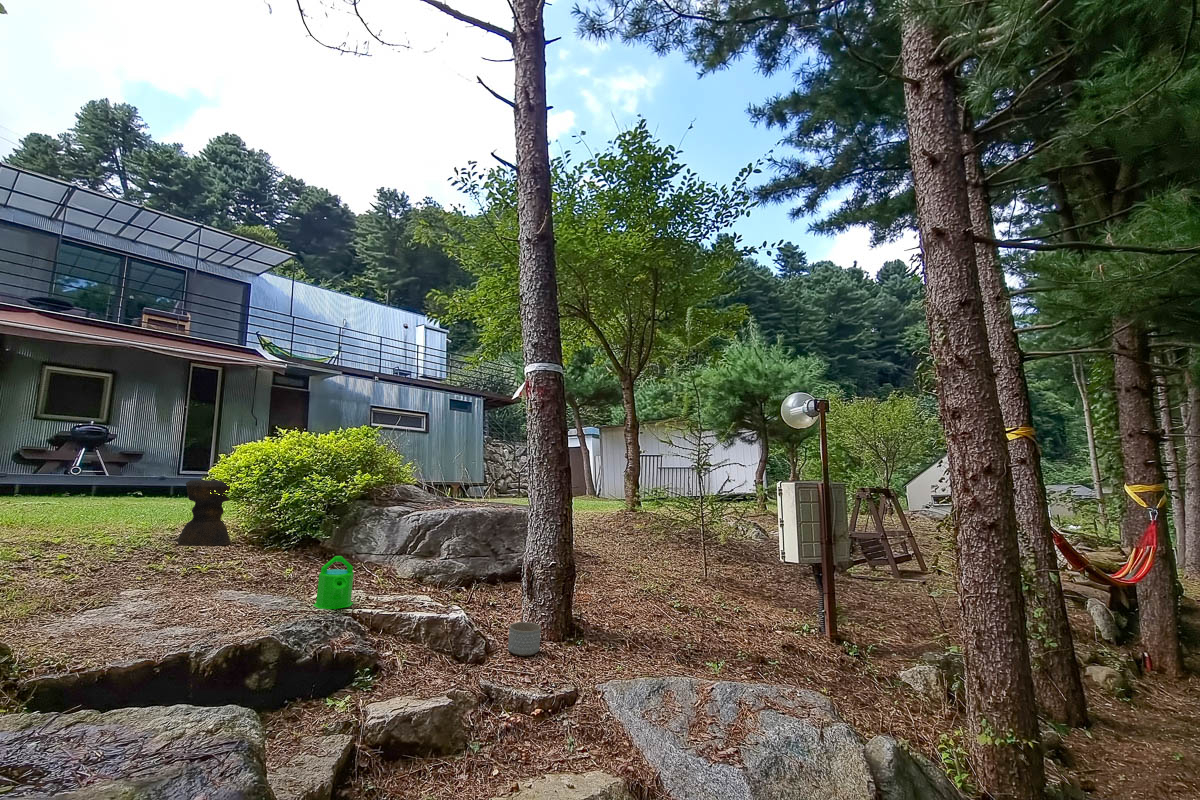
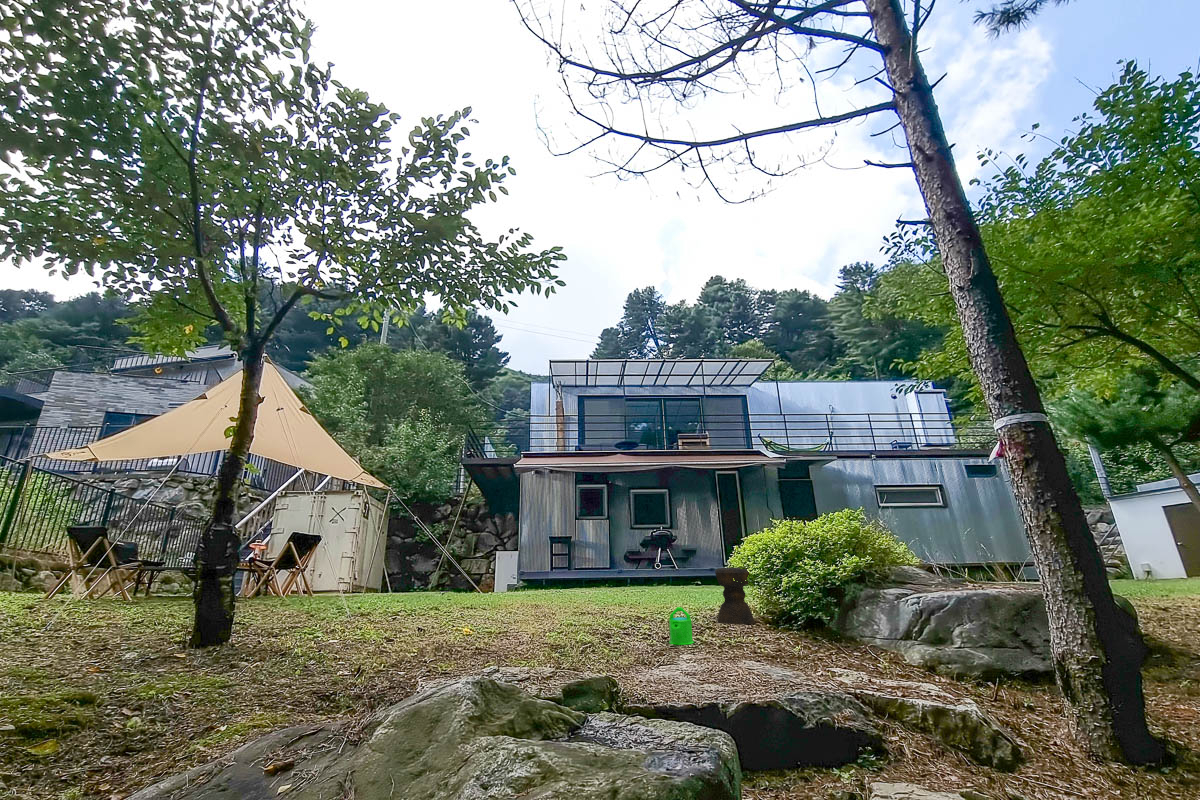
watering can: present [313,556,354,609] -> present [669,607,694,645]
planter: present [508,622,541,656] -> none [1042,728,1094,772]

